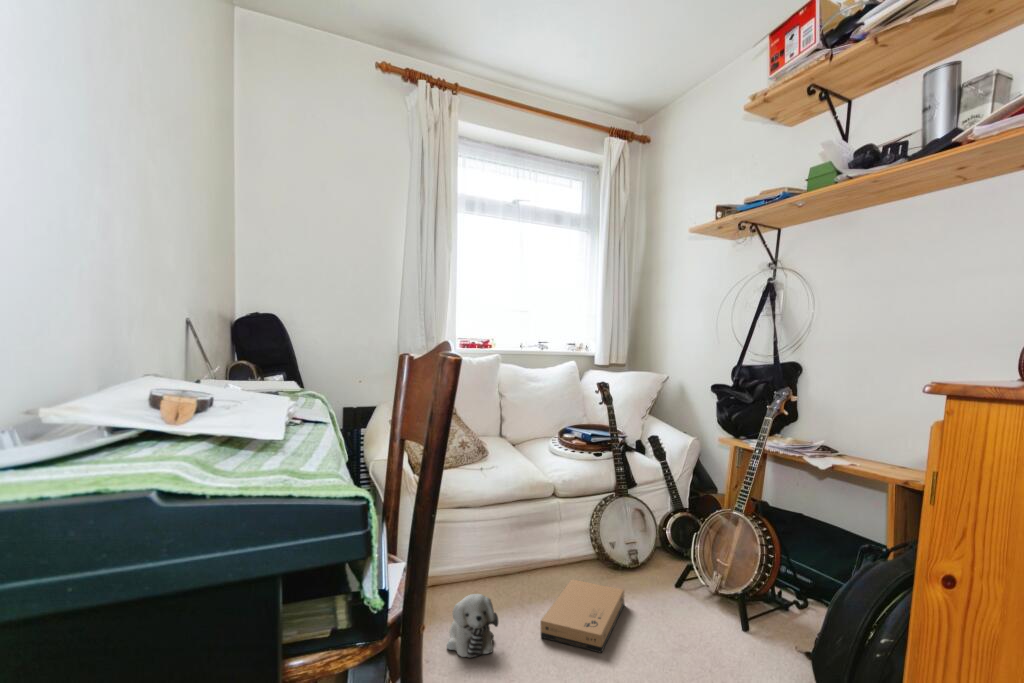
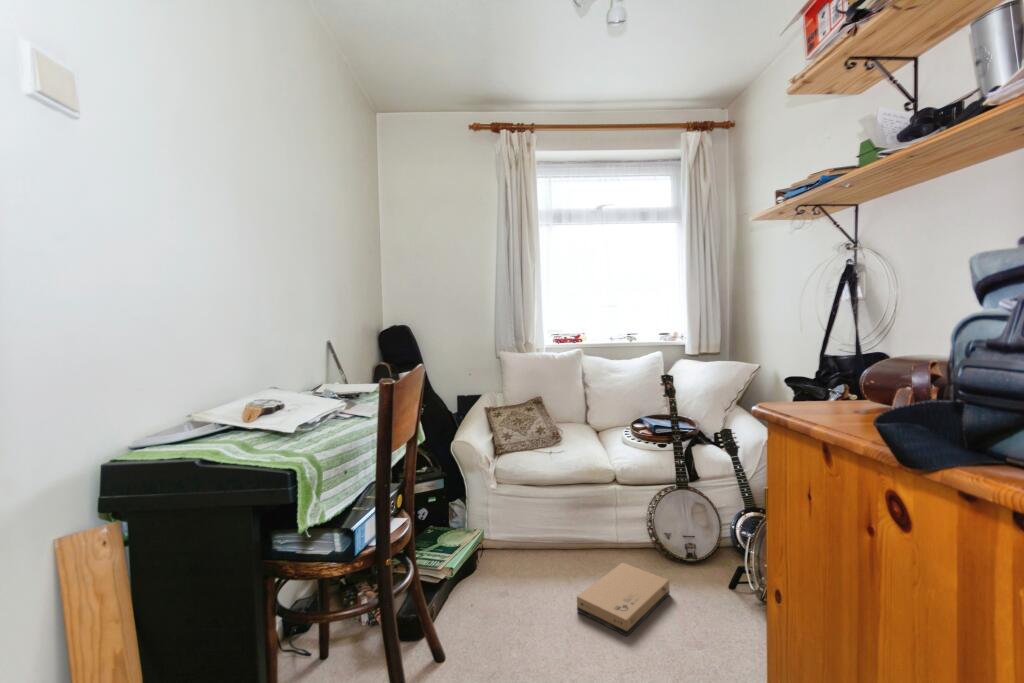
plush toy: present [447,594,498,658] -> none [495,564,539,618]

